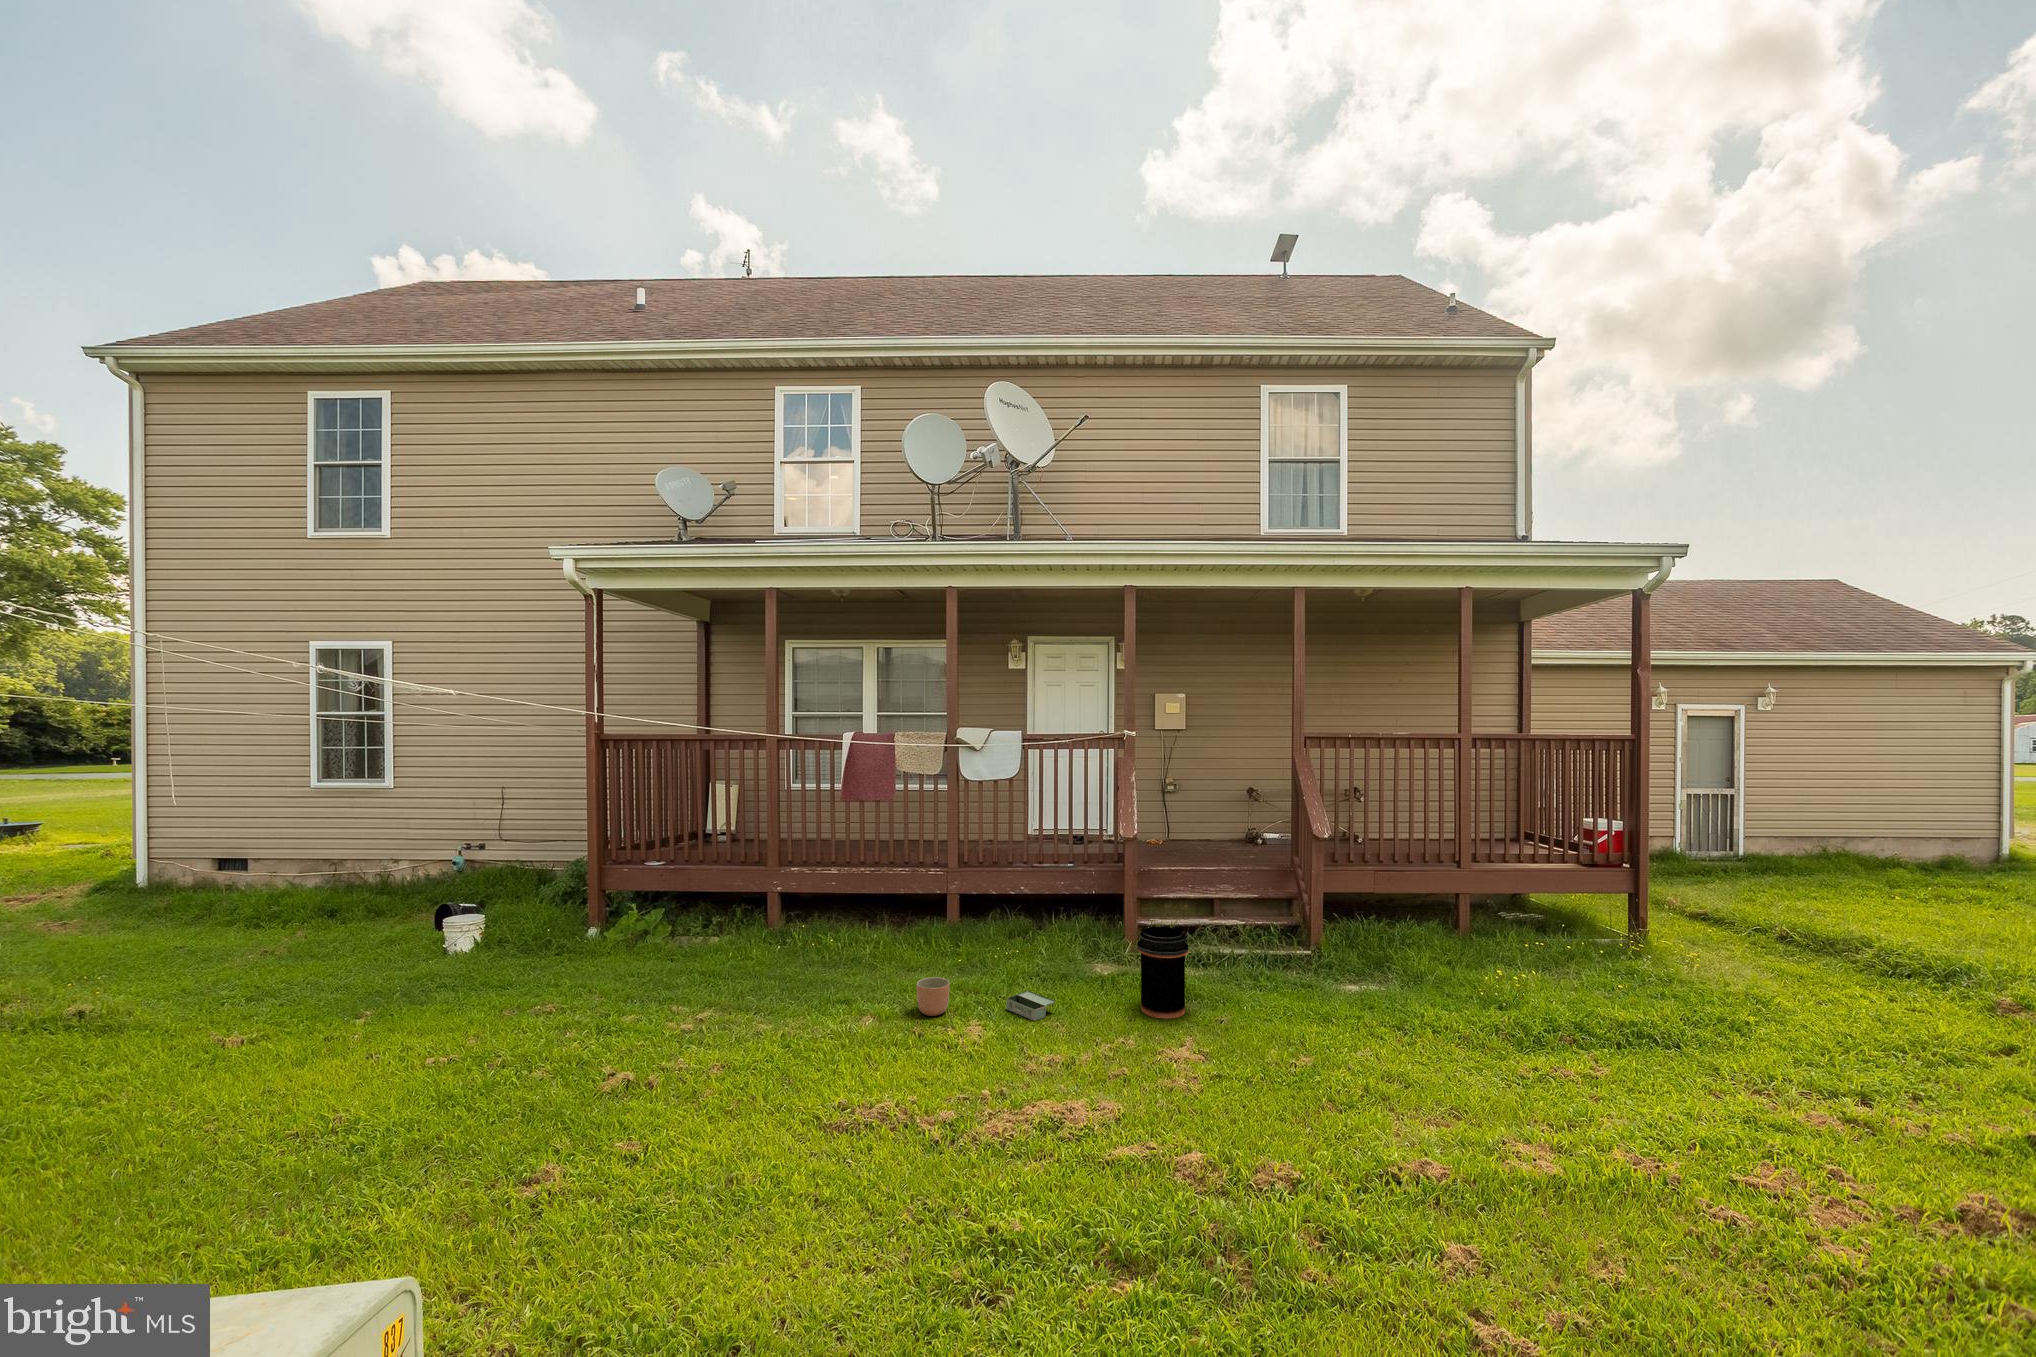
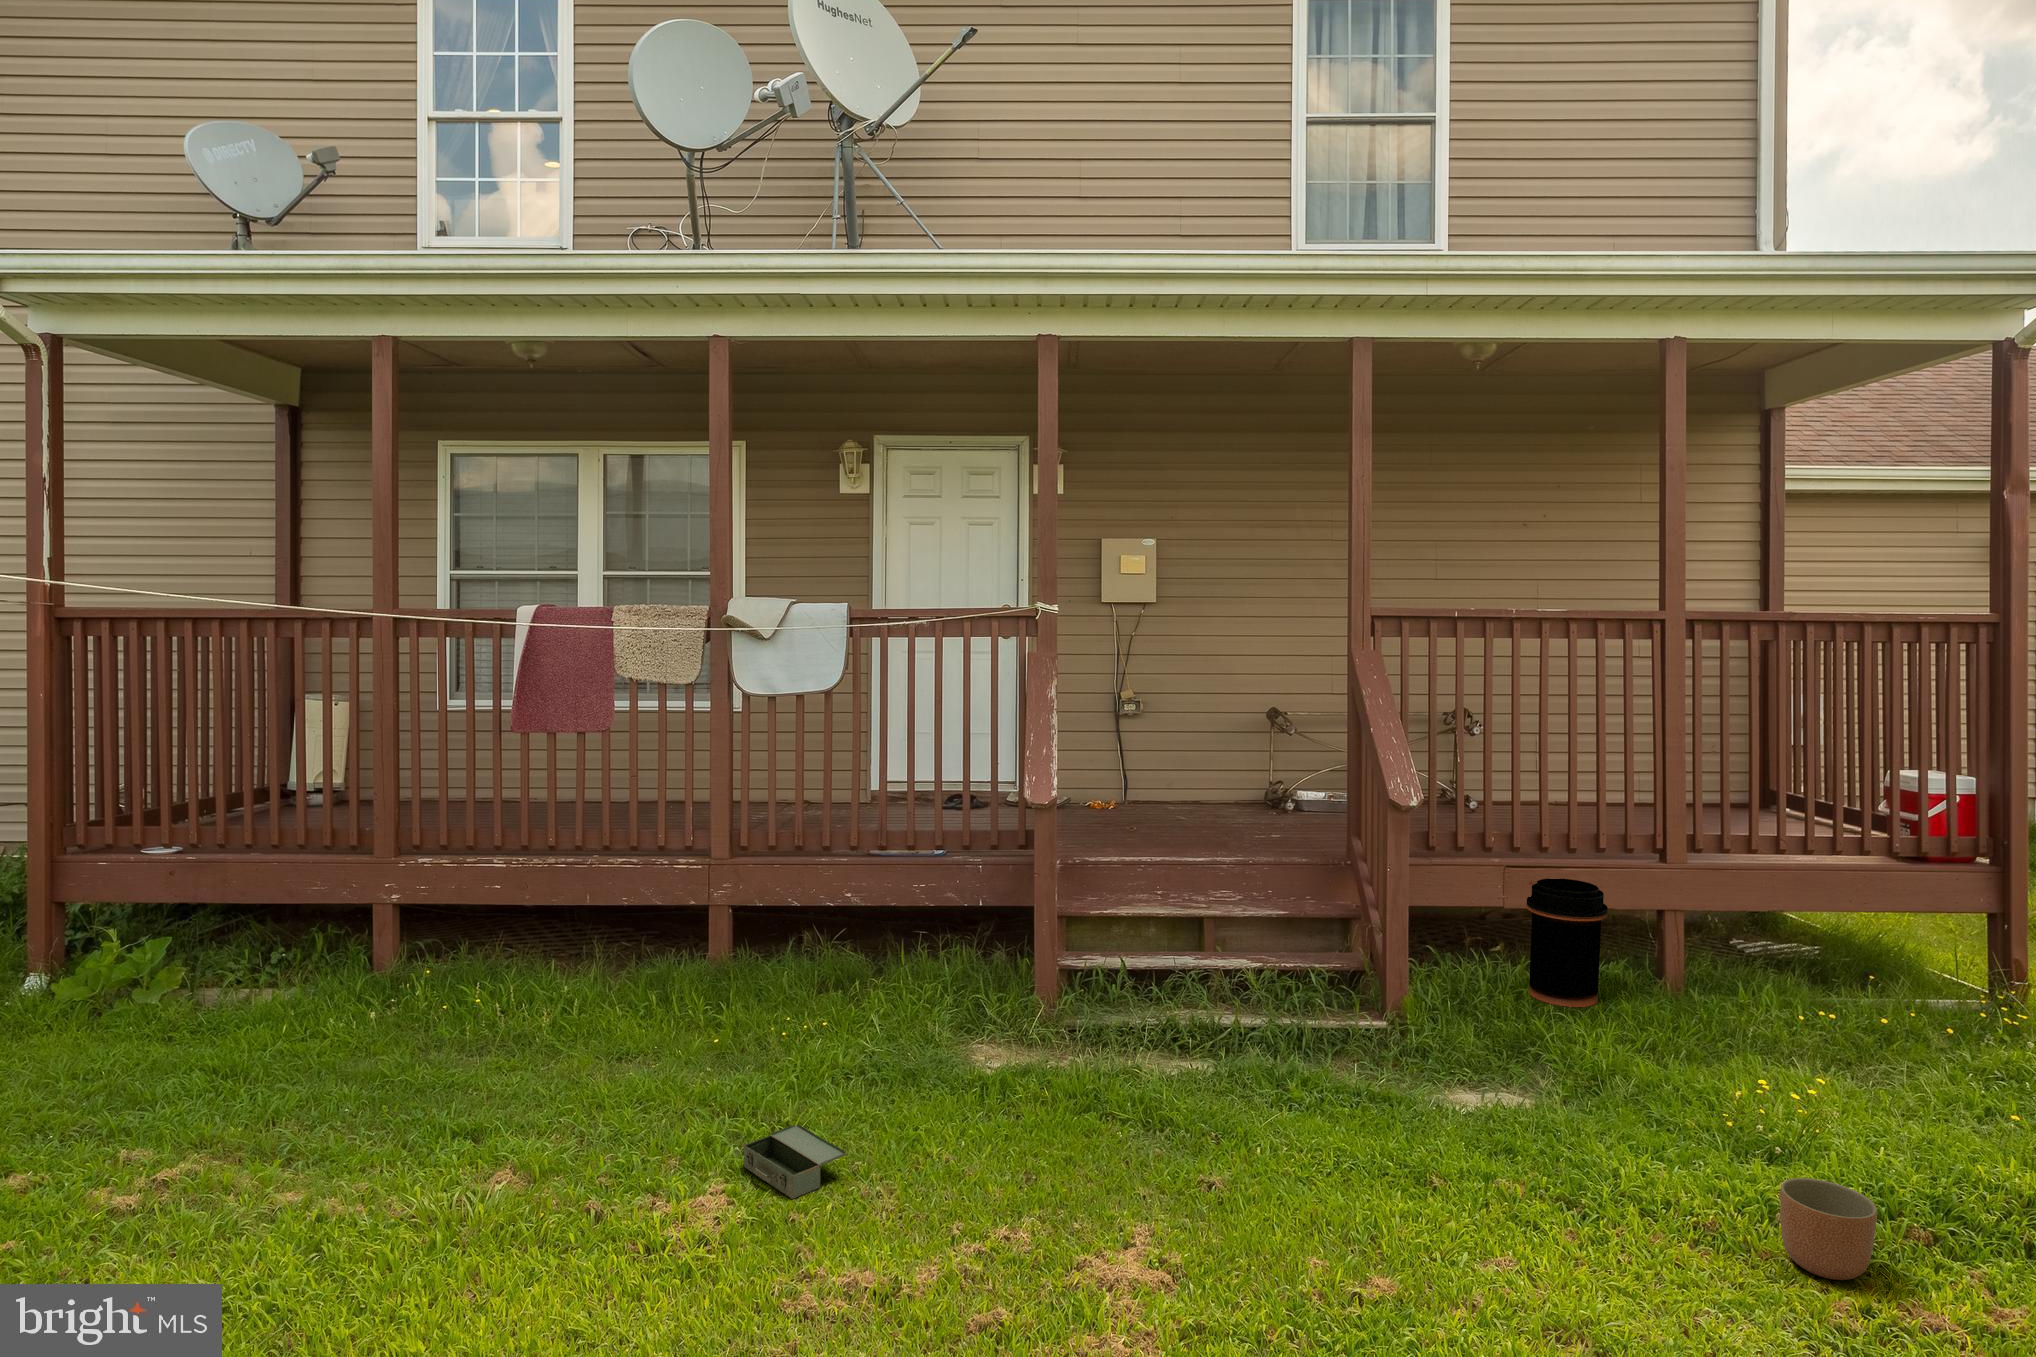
trash can: present [1137,927,1188,1019] -> present [1527,878,1608,1007]
planter: present [917,977,949,1016] -> present [1780,1178,1877,1280]

